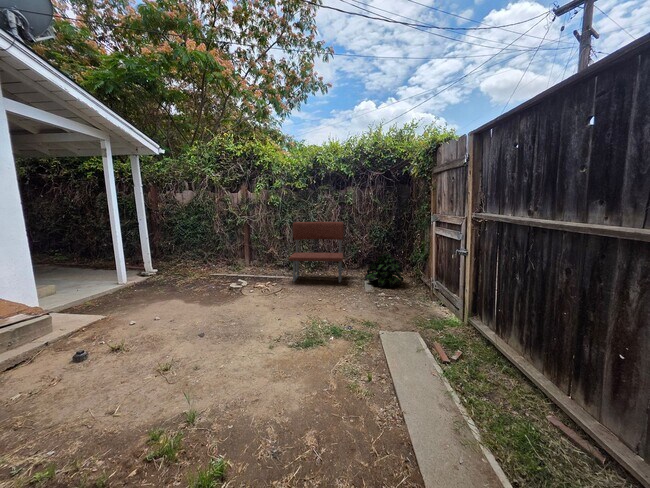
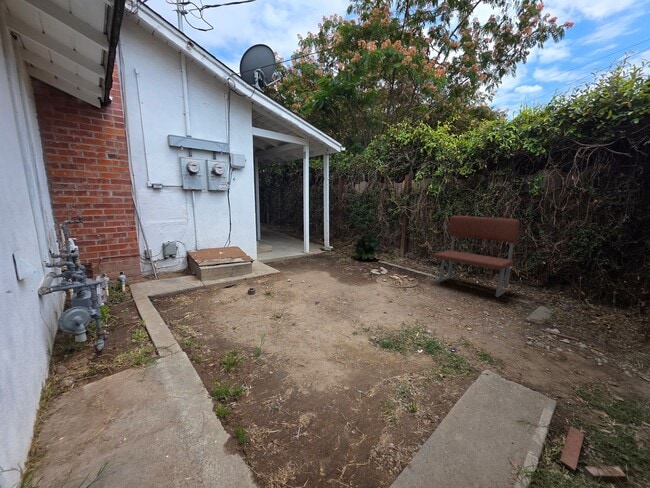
potted plant: present [365,254,404,287] -> present [352,234,383,260]

